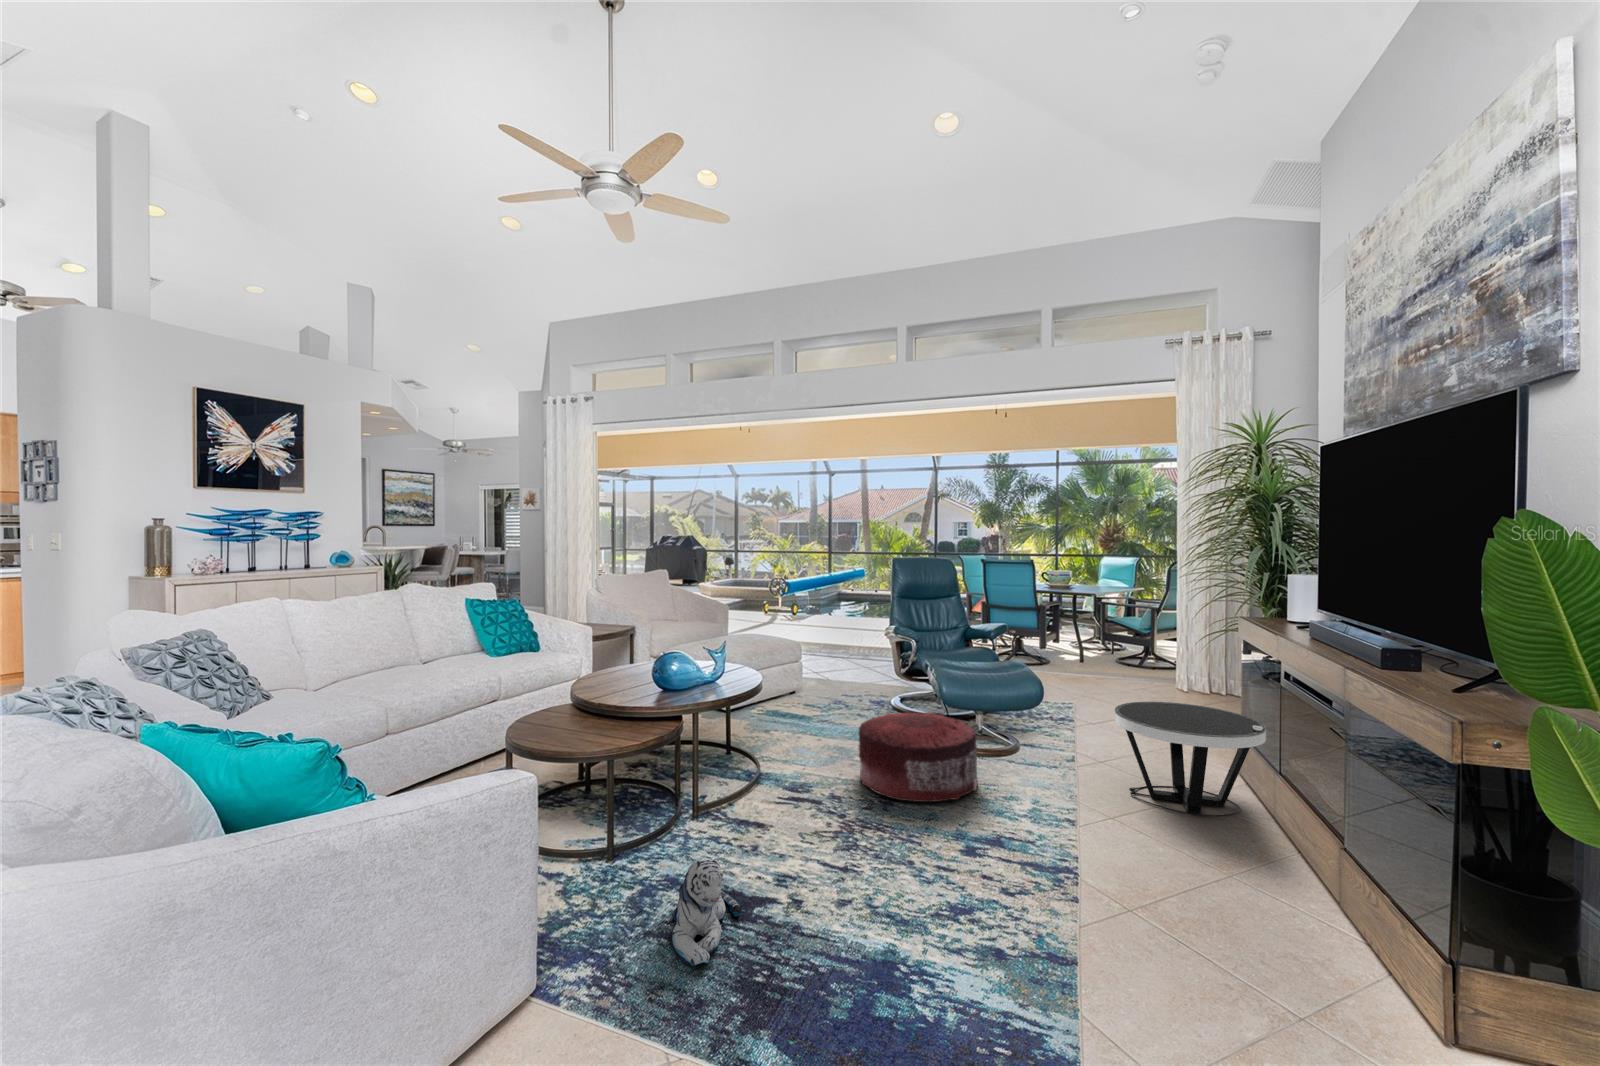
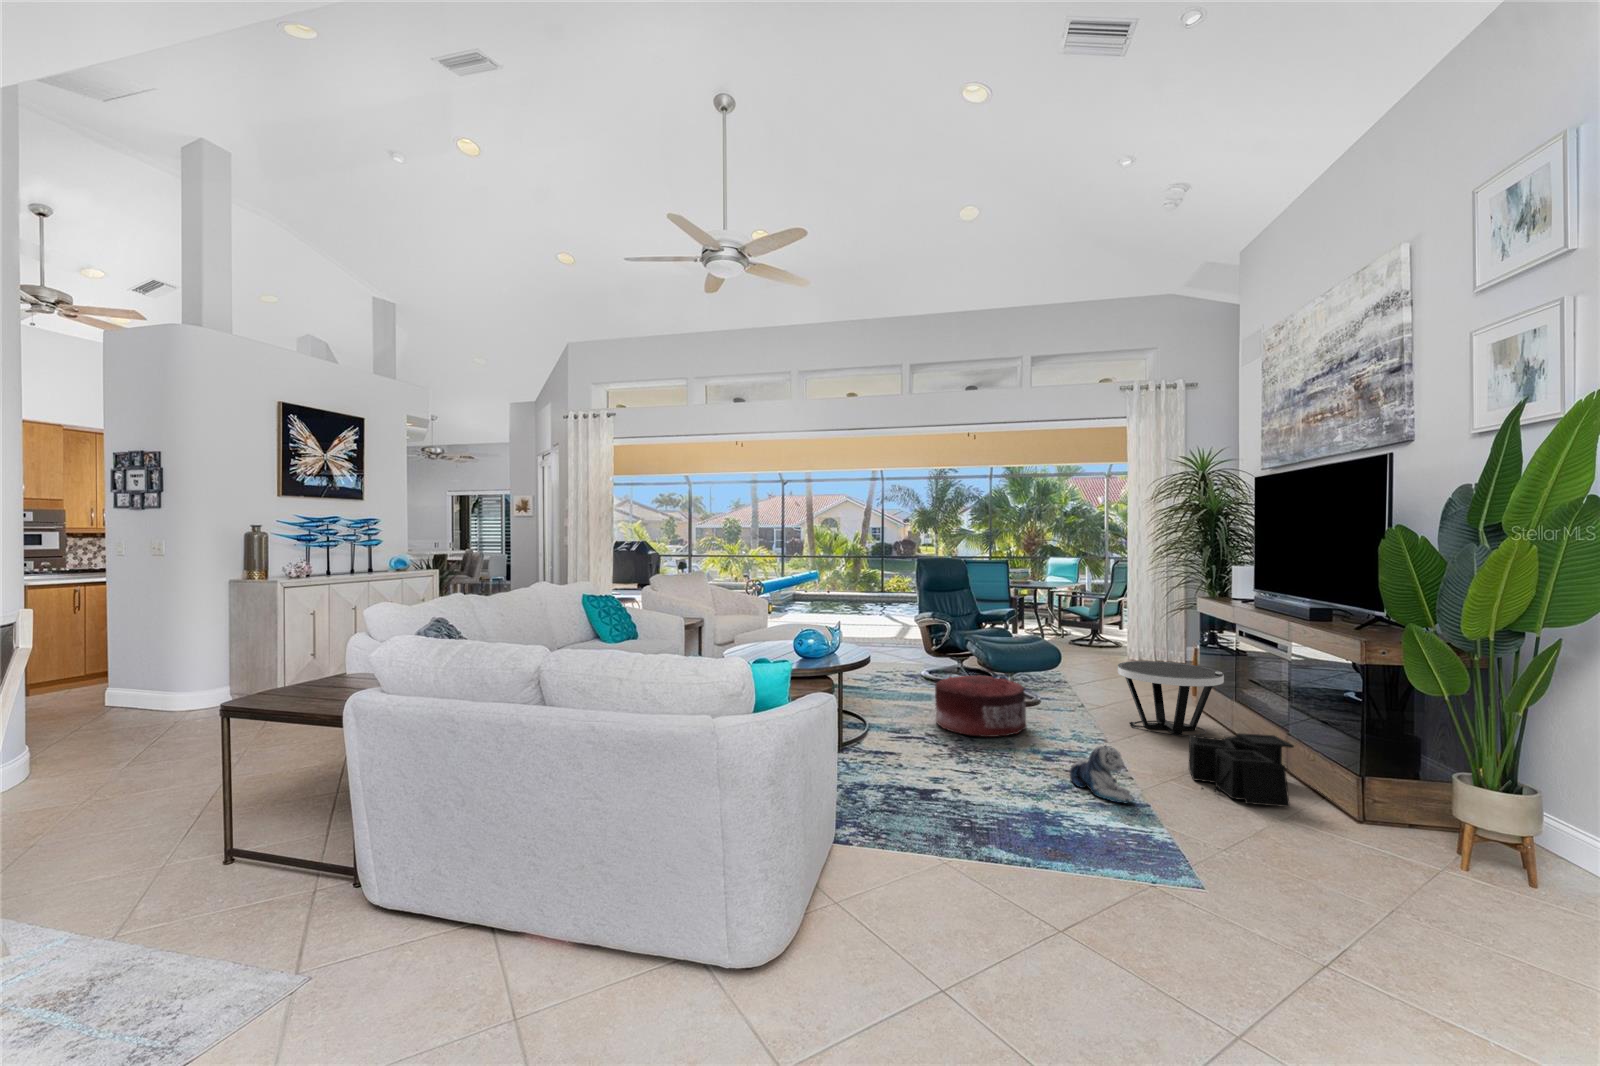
storage bin: none [1178,830,1349,980] -> present [1189,733,1294,807]
plush toy: present [671,860,742,967] -> present [1070,746,1134,803]

